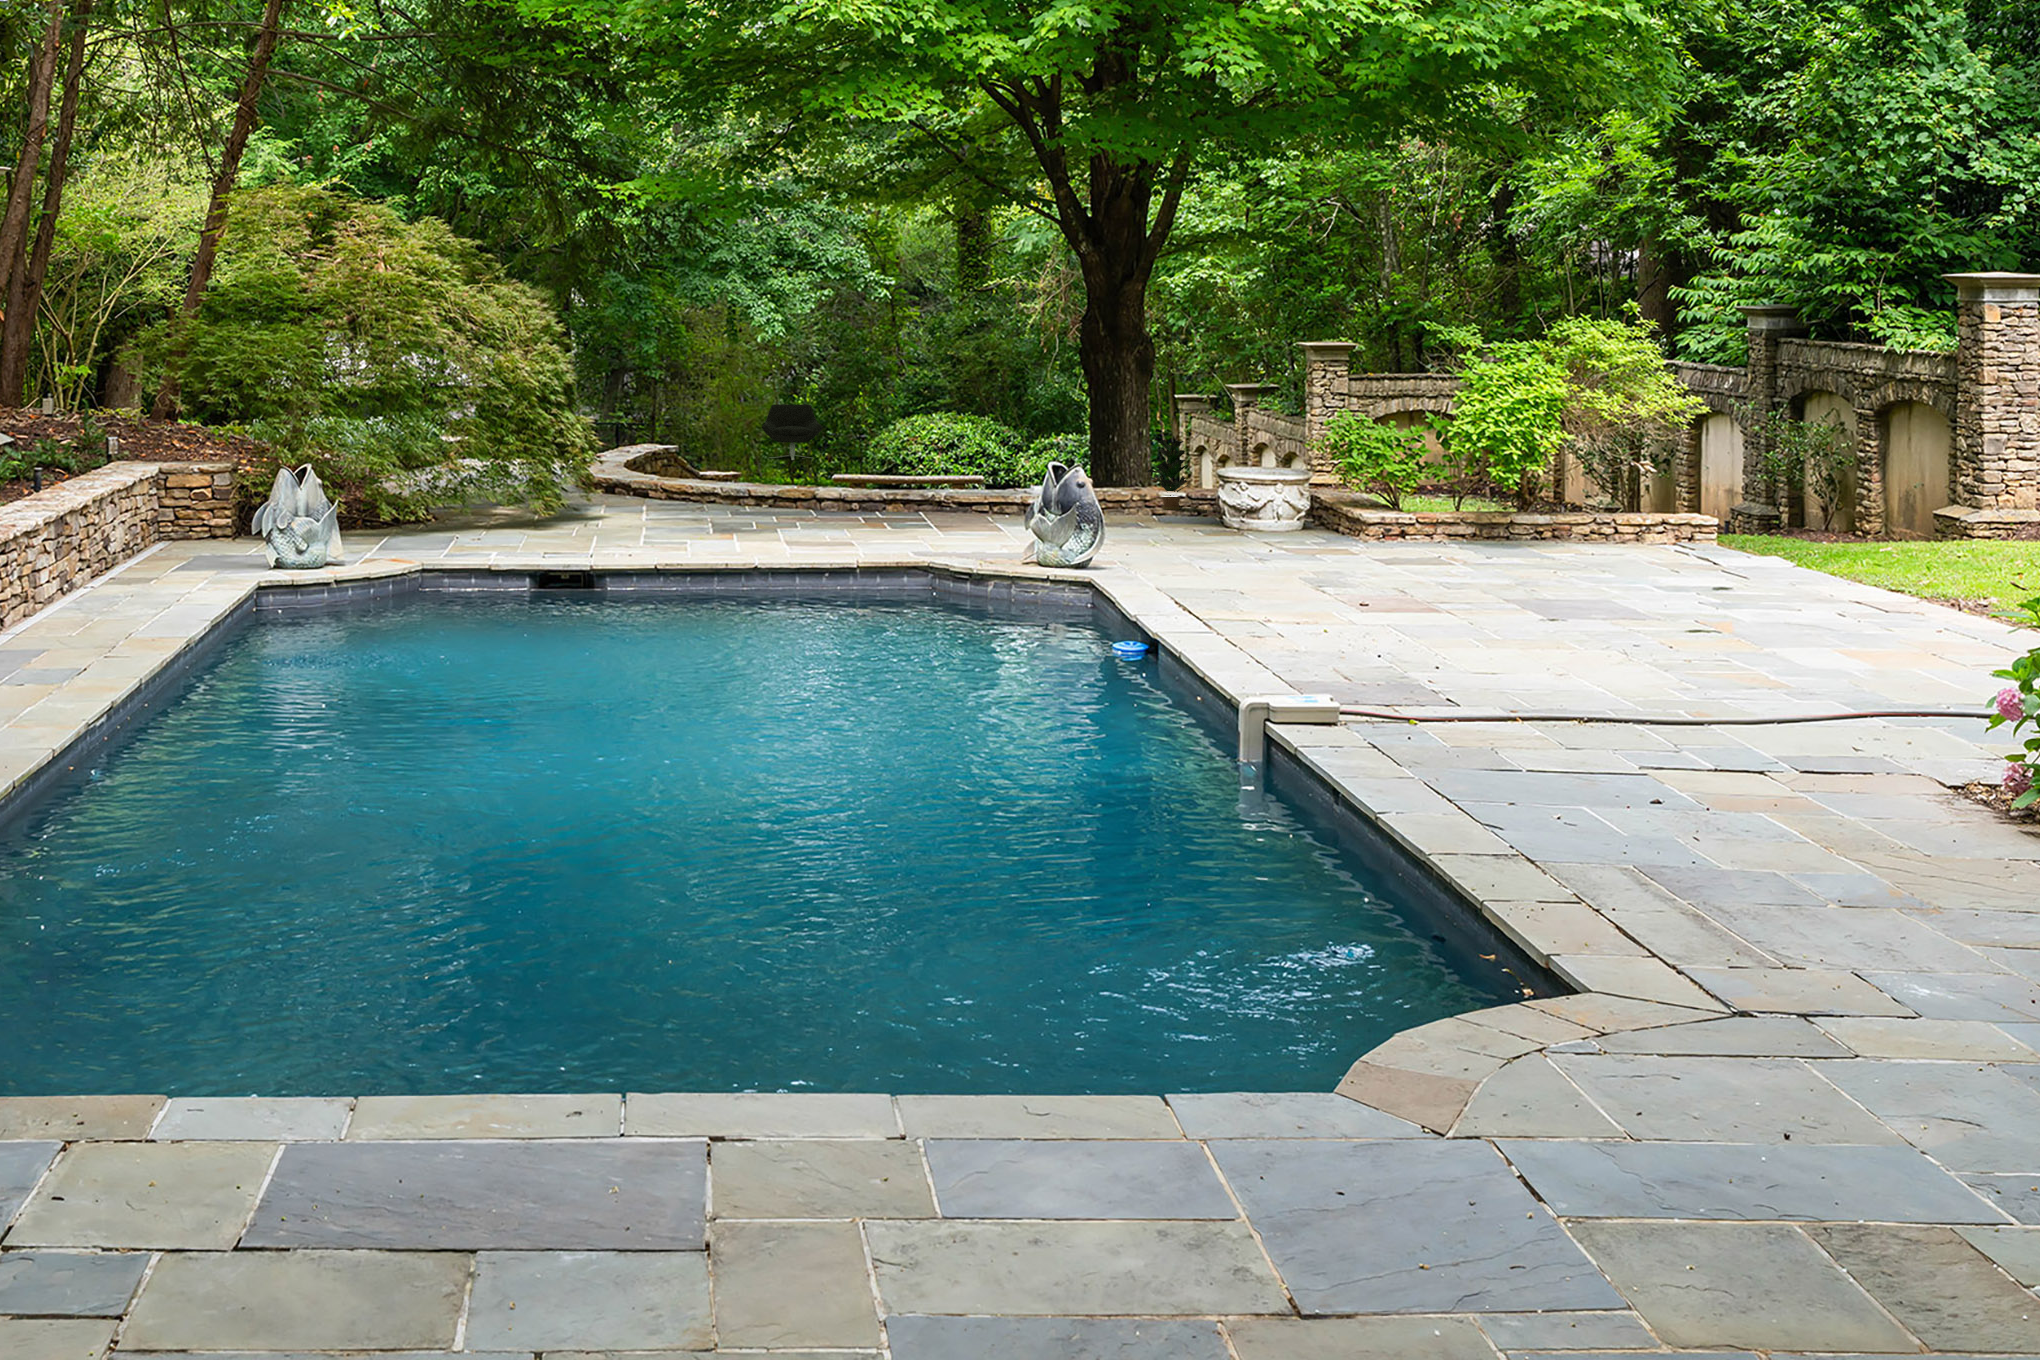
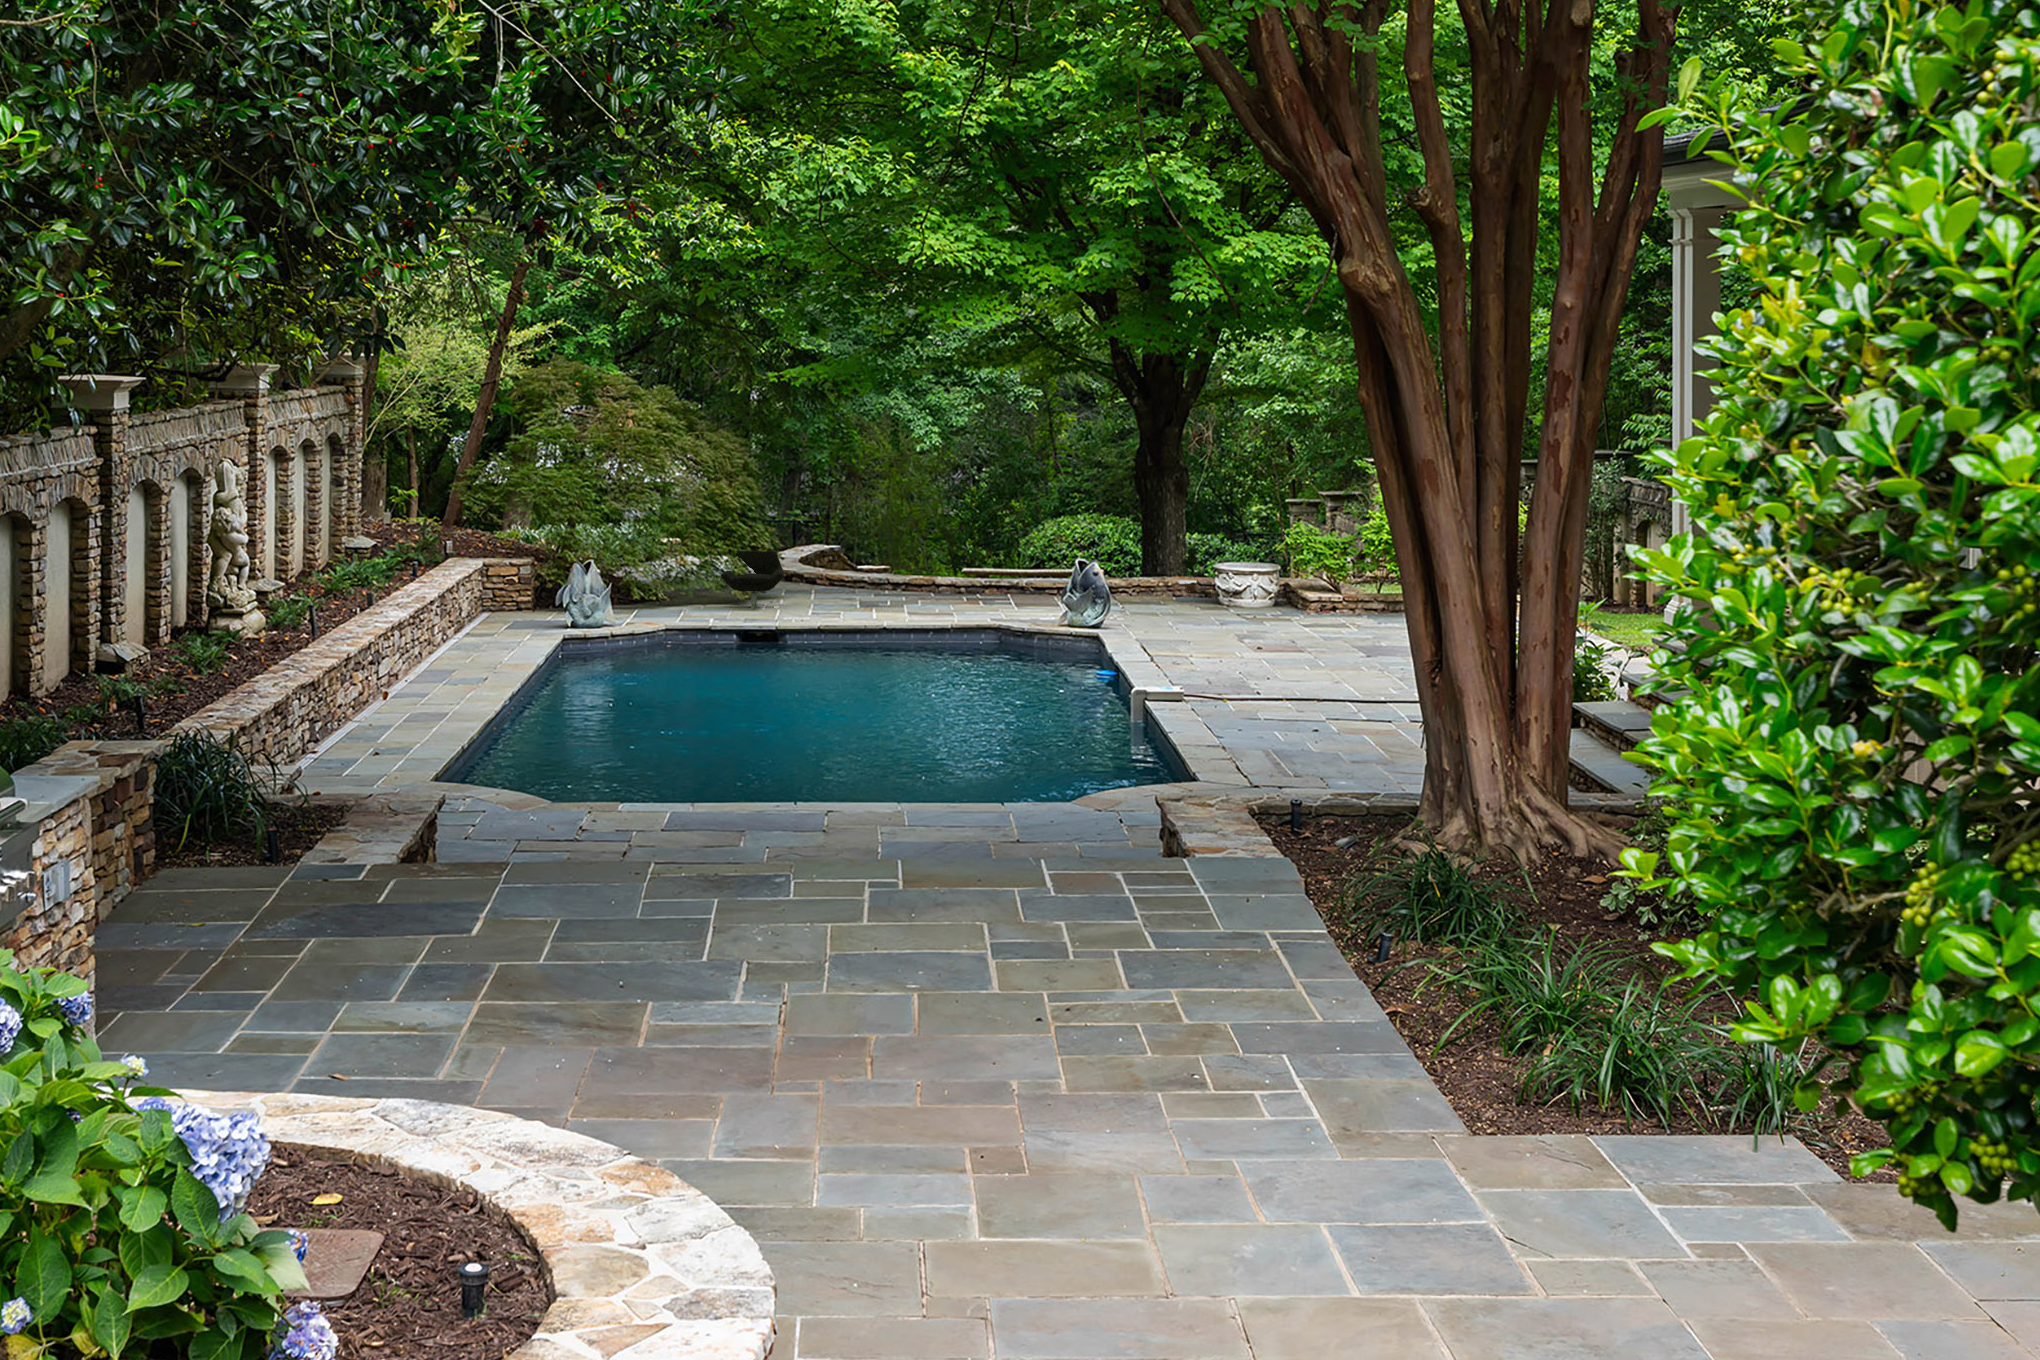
lounge chair: present [762,404,823,460] -> present [721,551,784,610]

